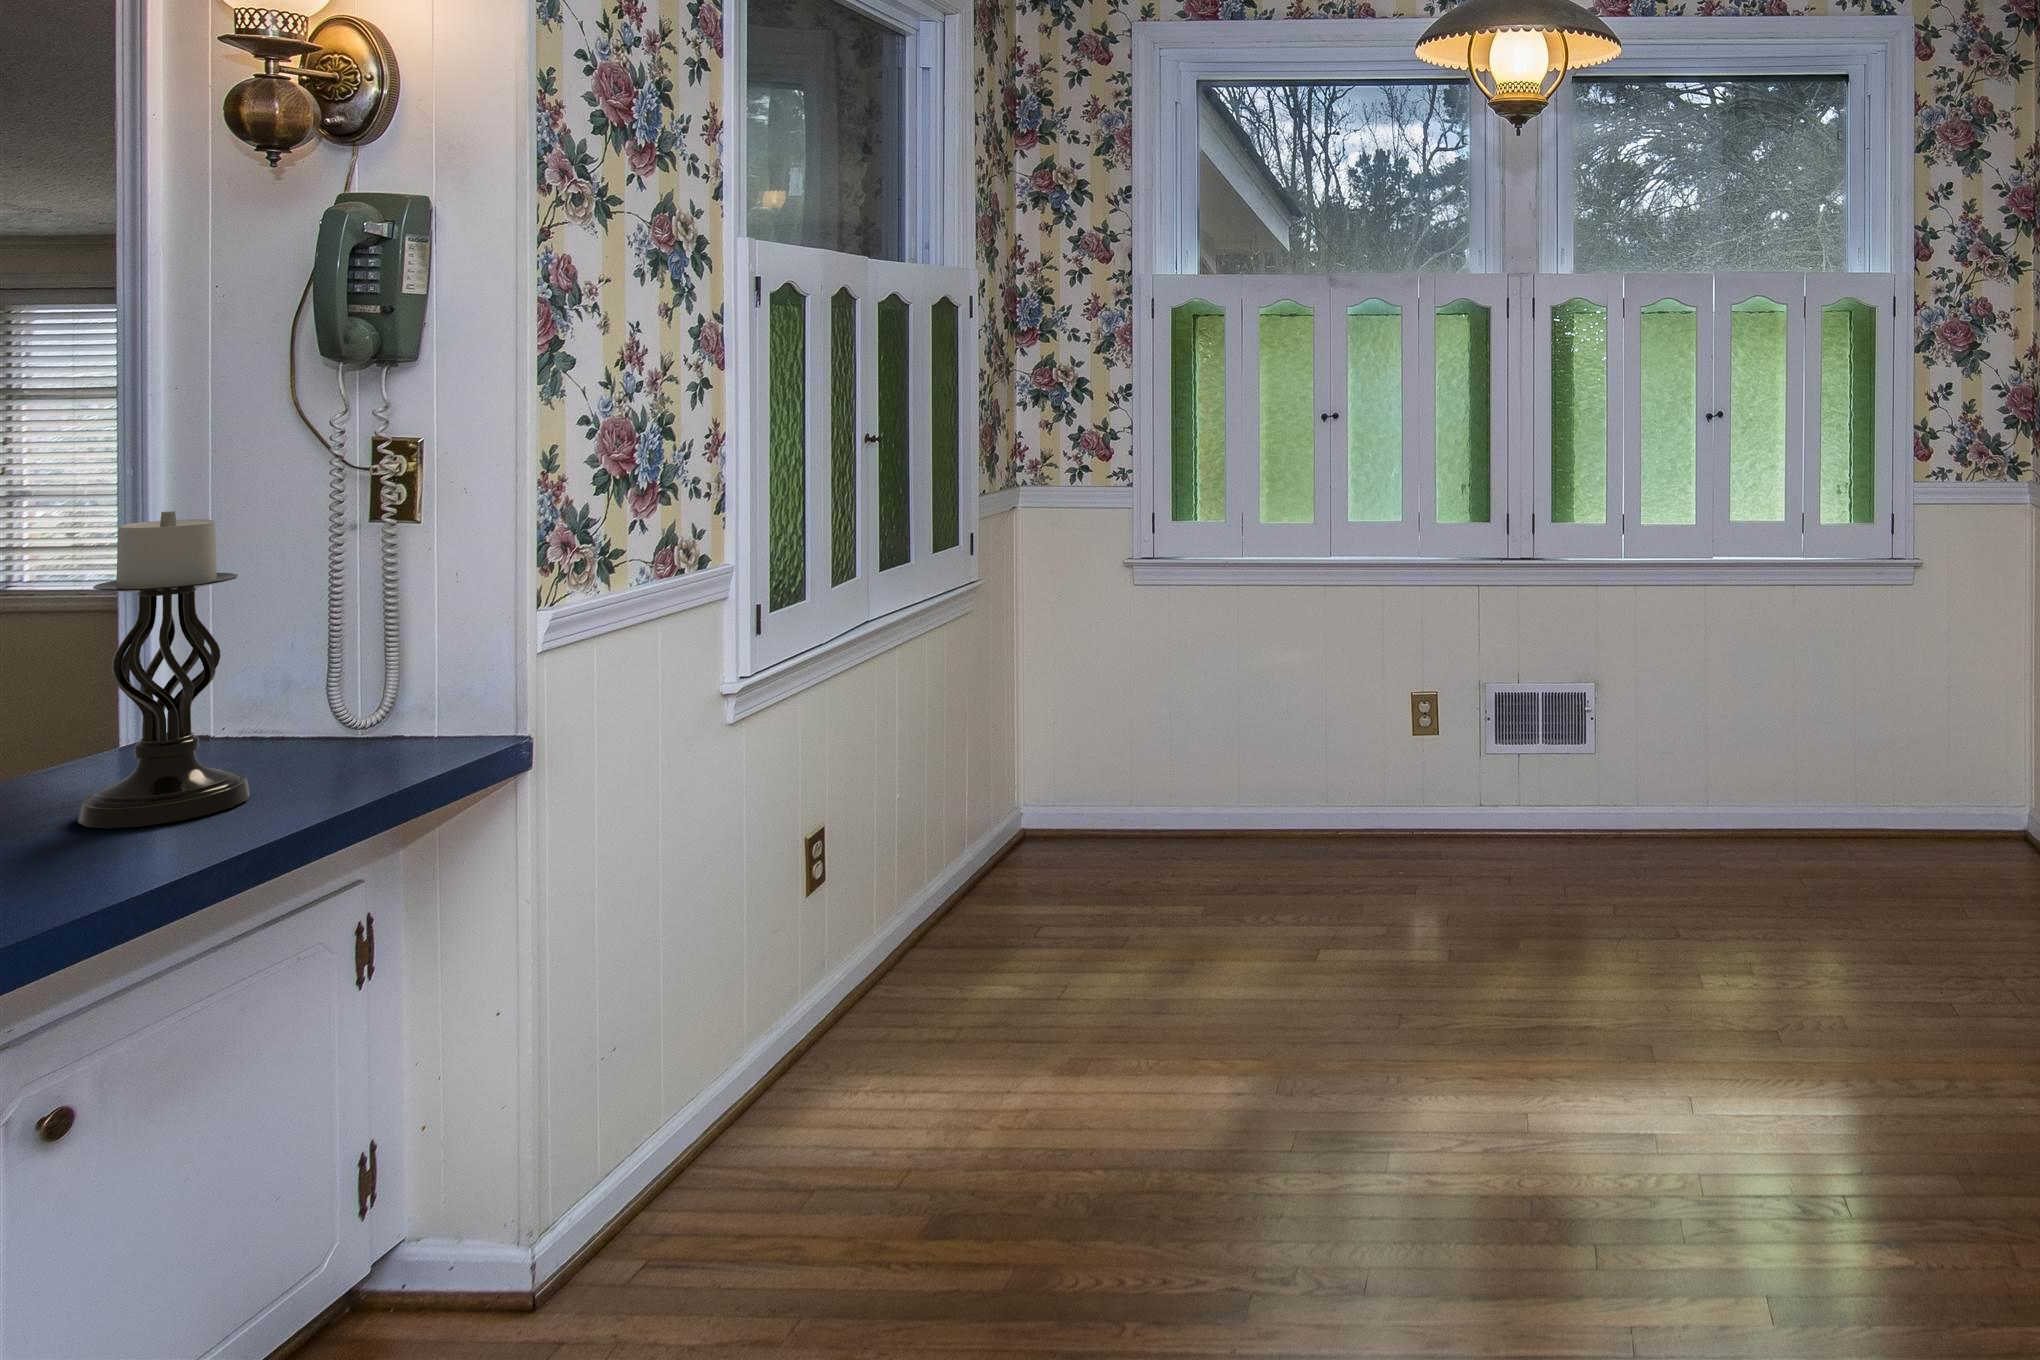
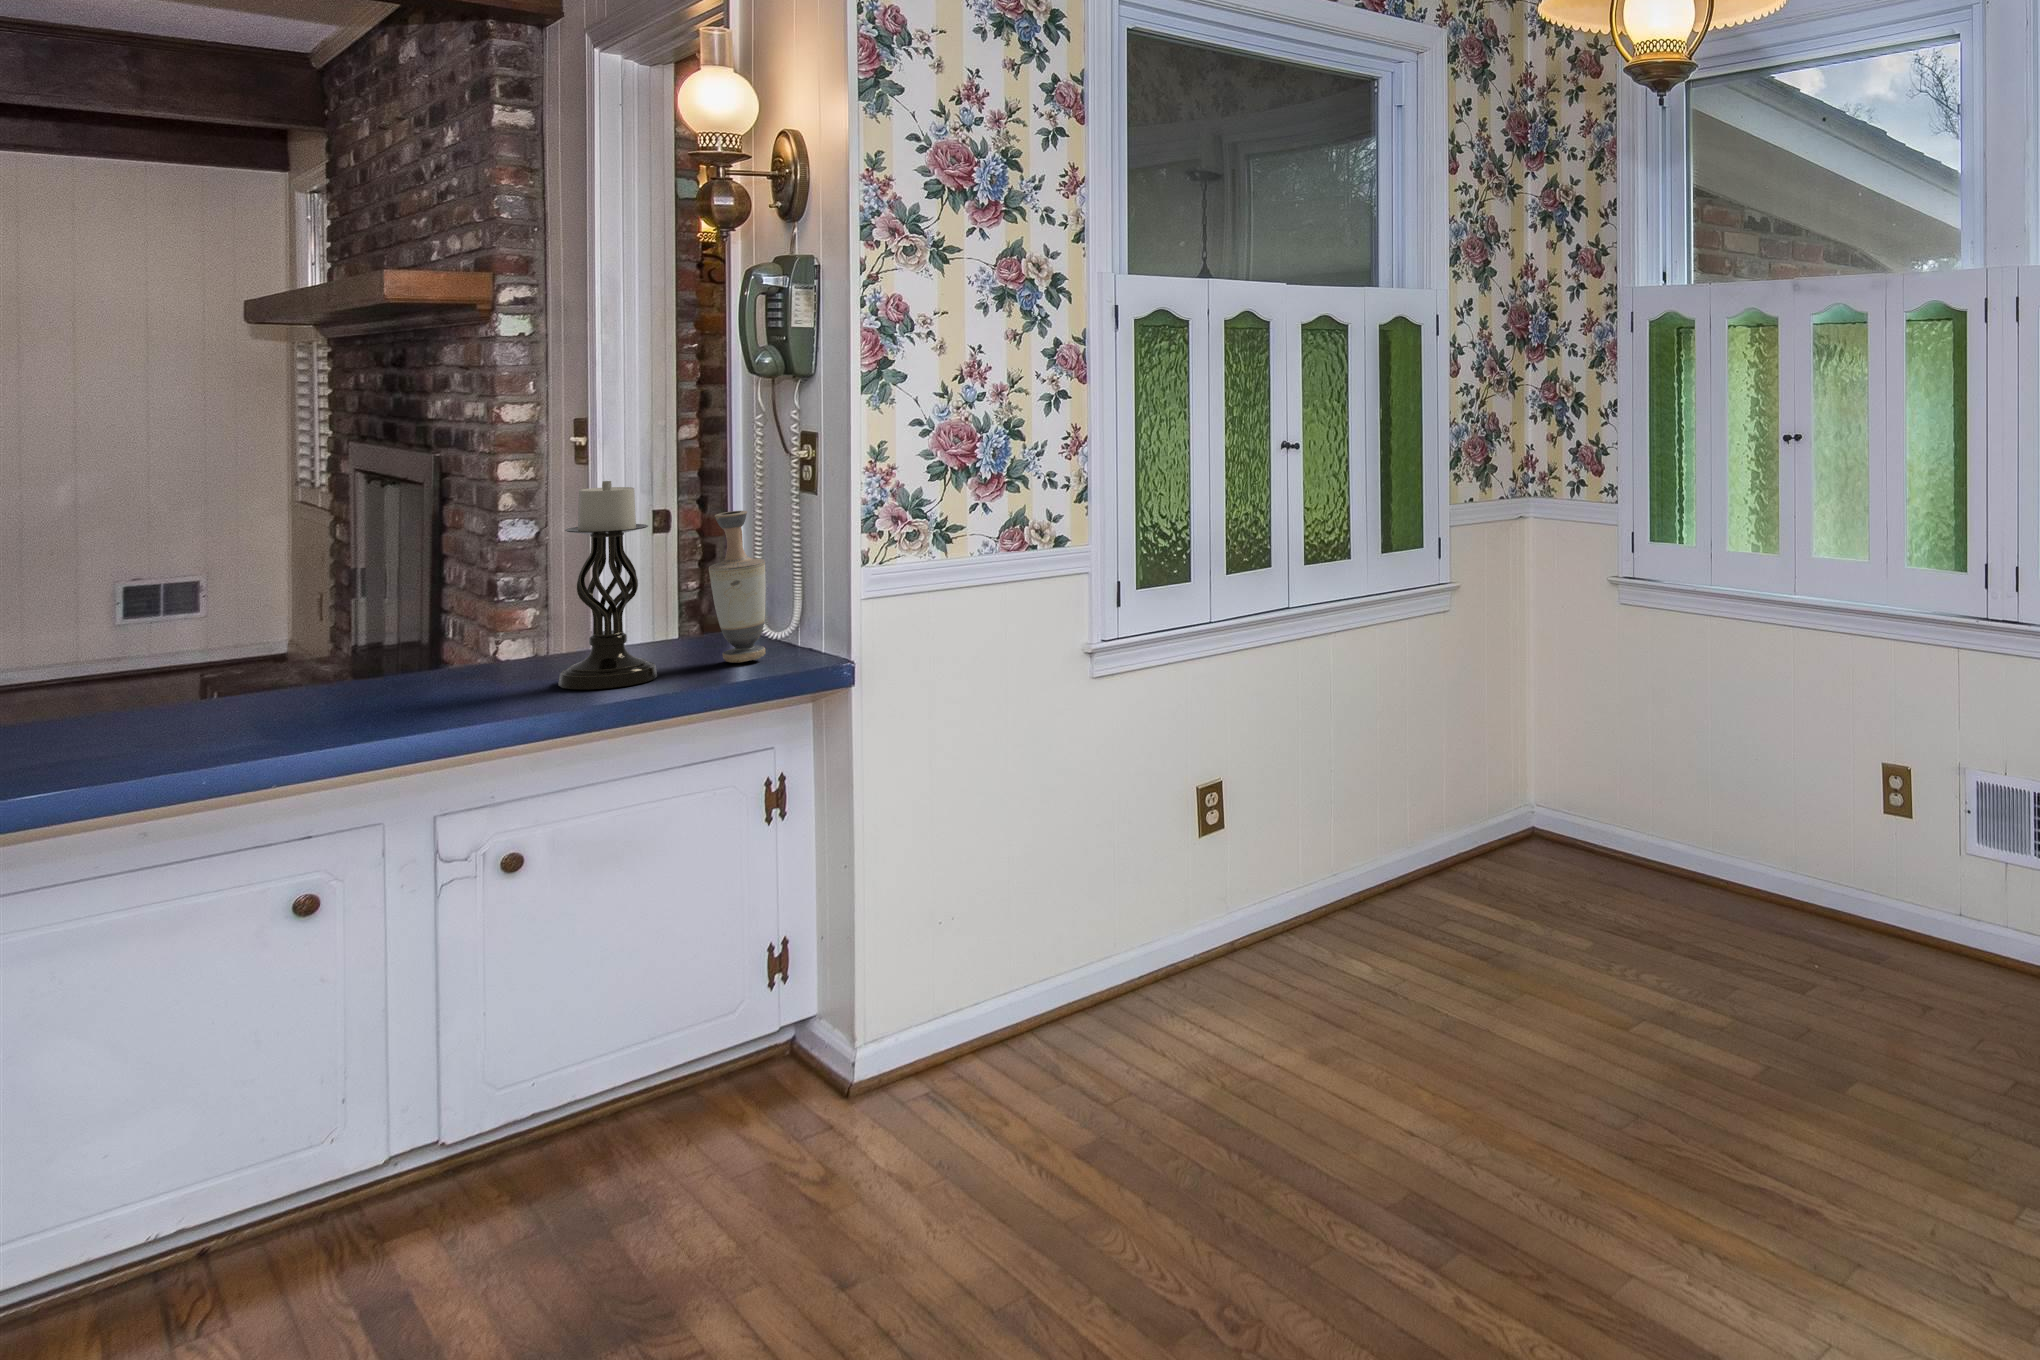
vase: none [280,545,370,759] -> present [709,511,766,663]

